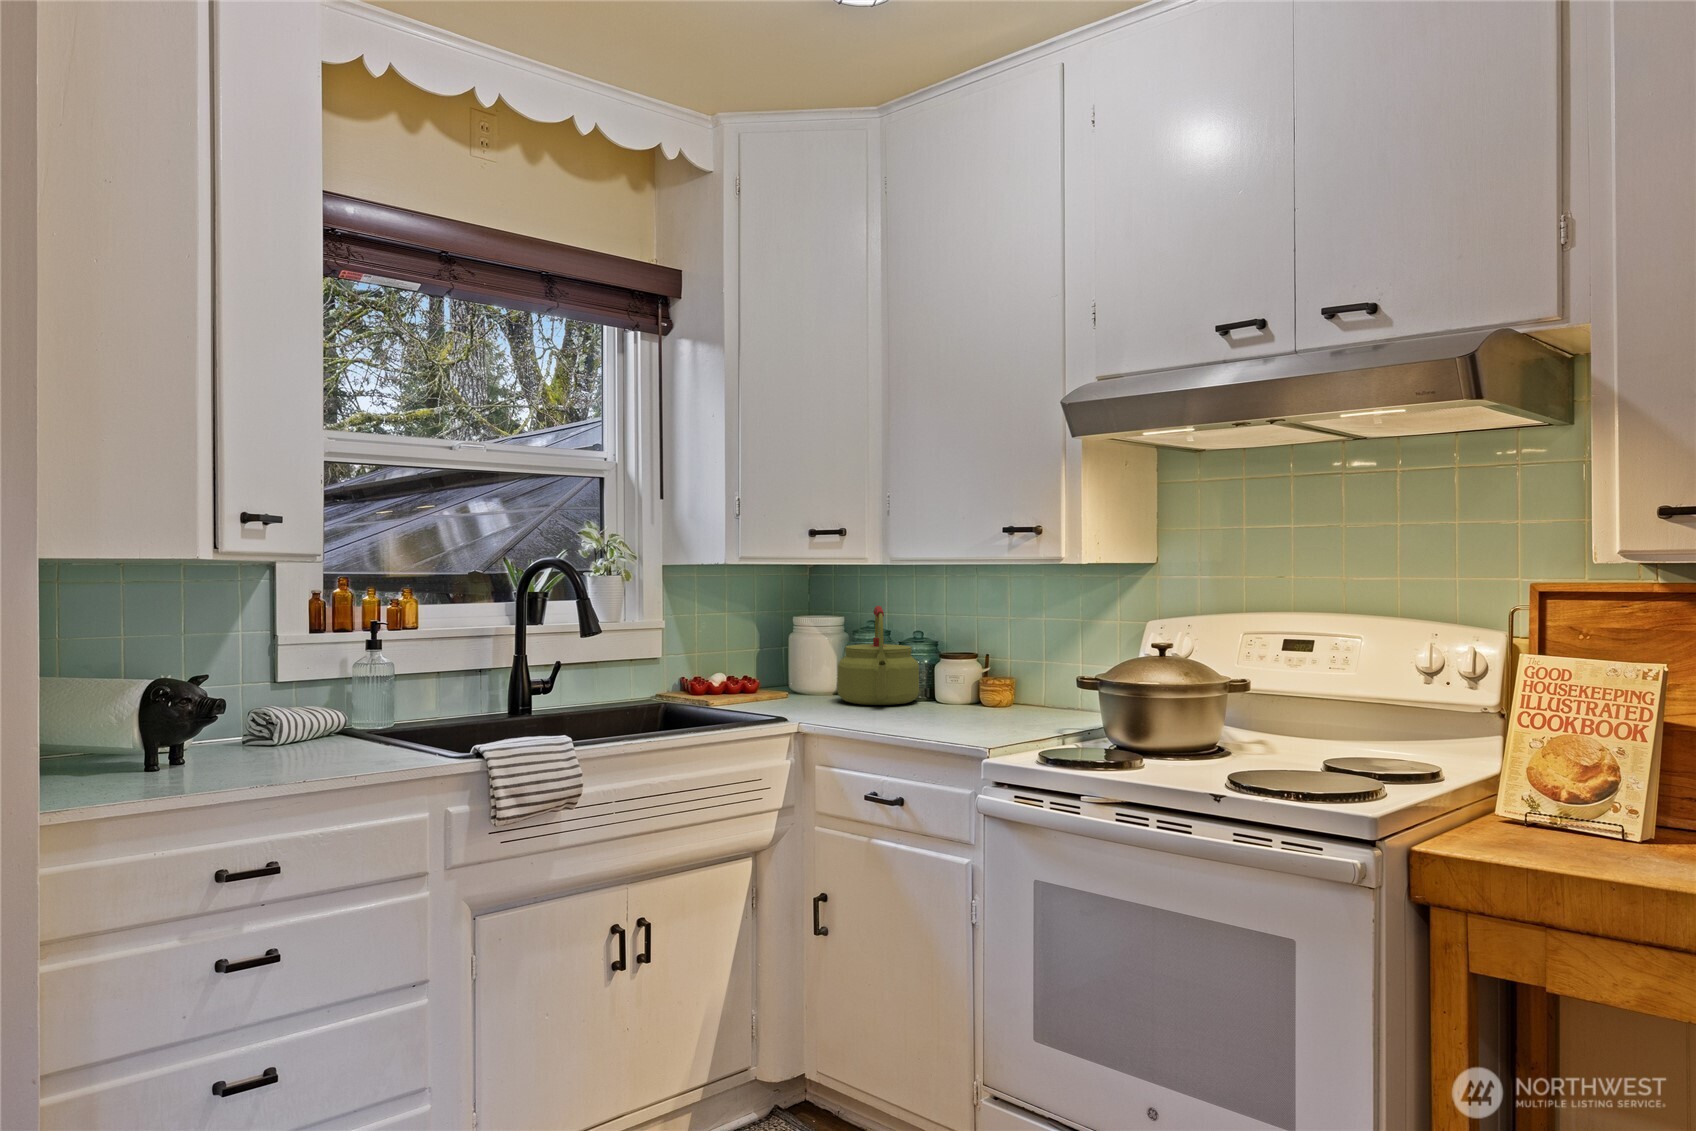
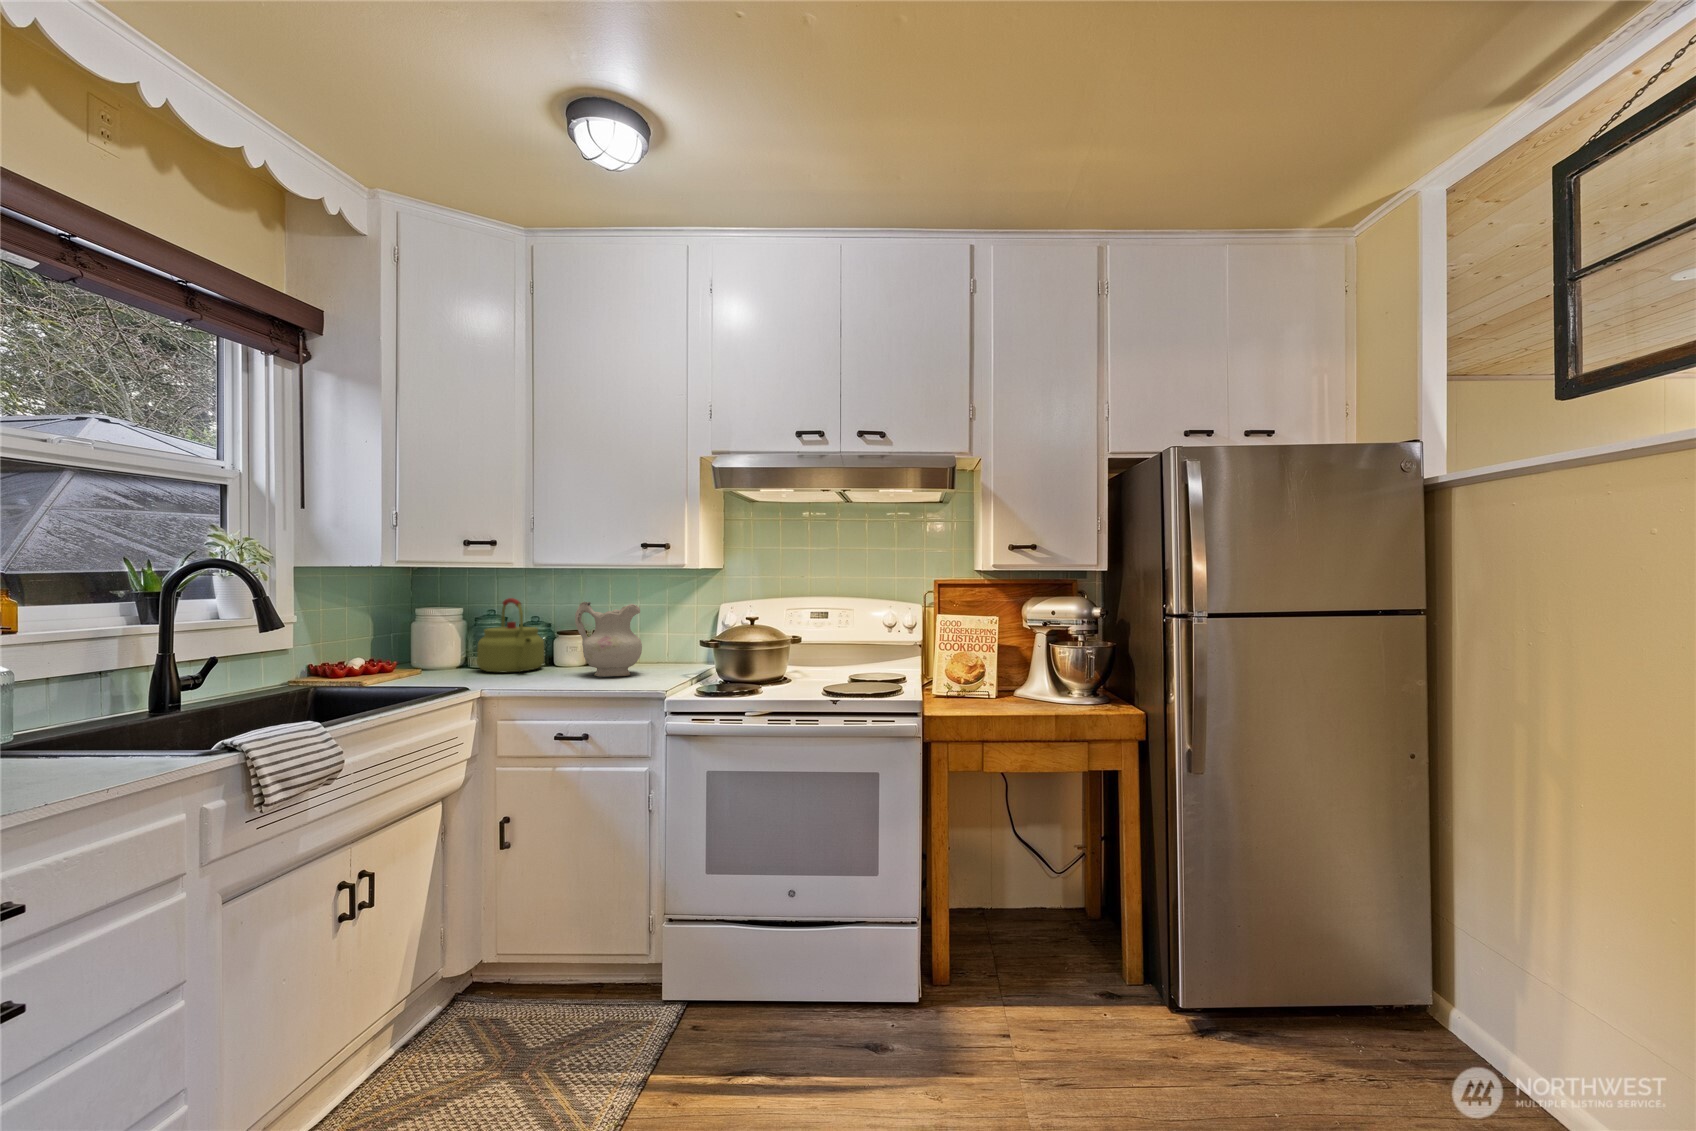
ceramic pitcher: none [936,613,1023,723] -> present [575,602,642,676]

